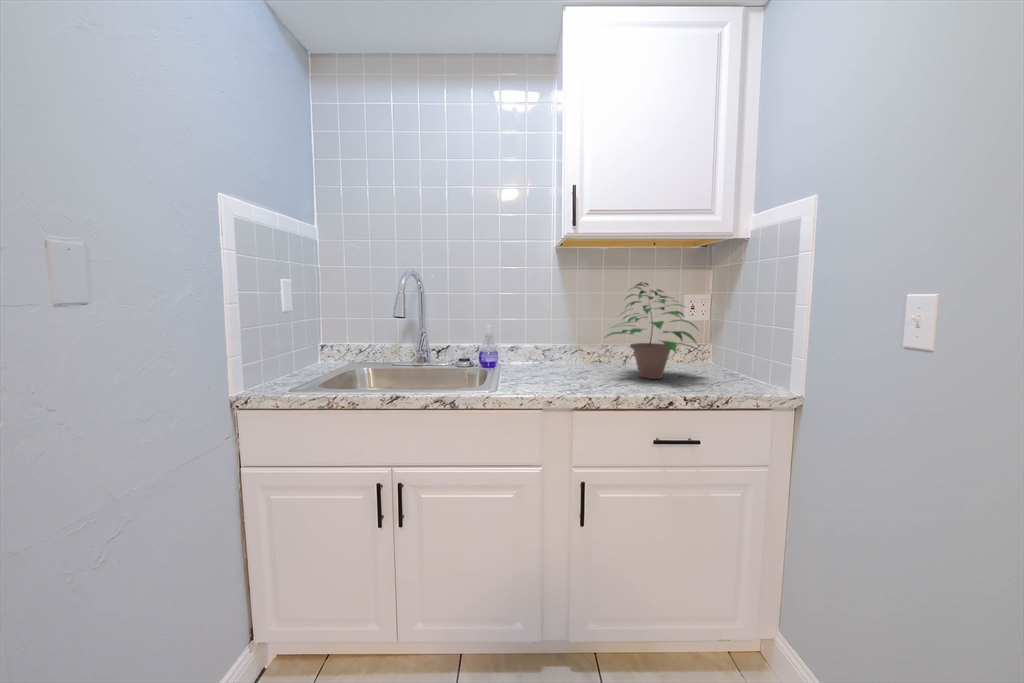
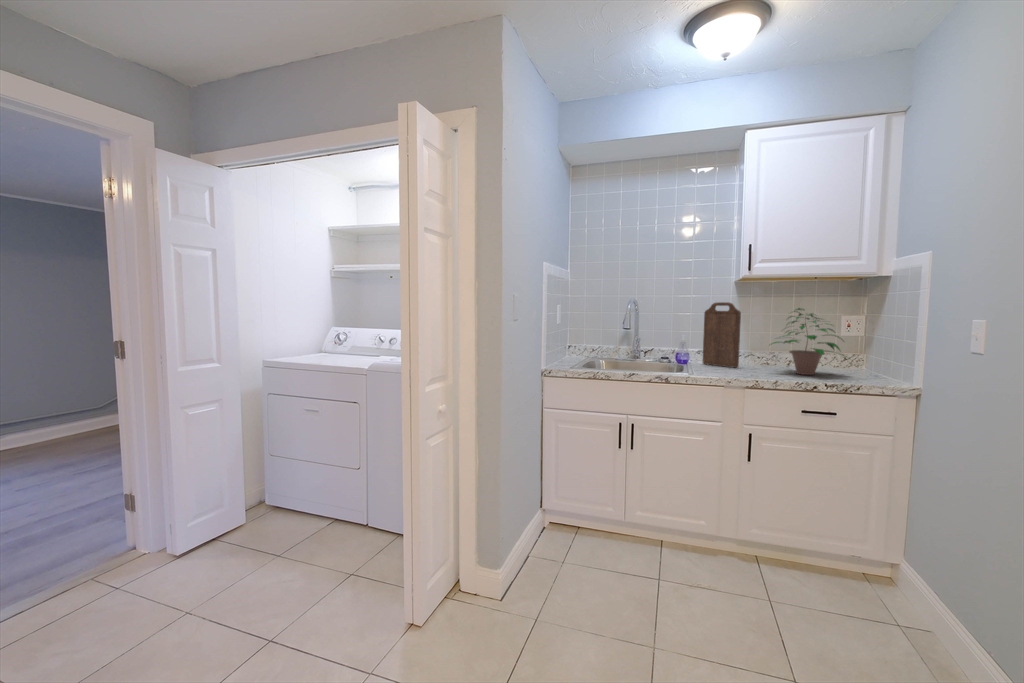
cutting board: none [519,276,566,371] -> present [703,302,741,368]

